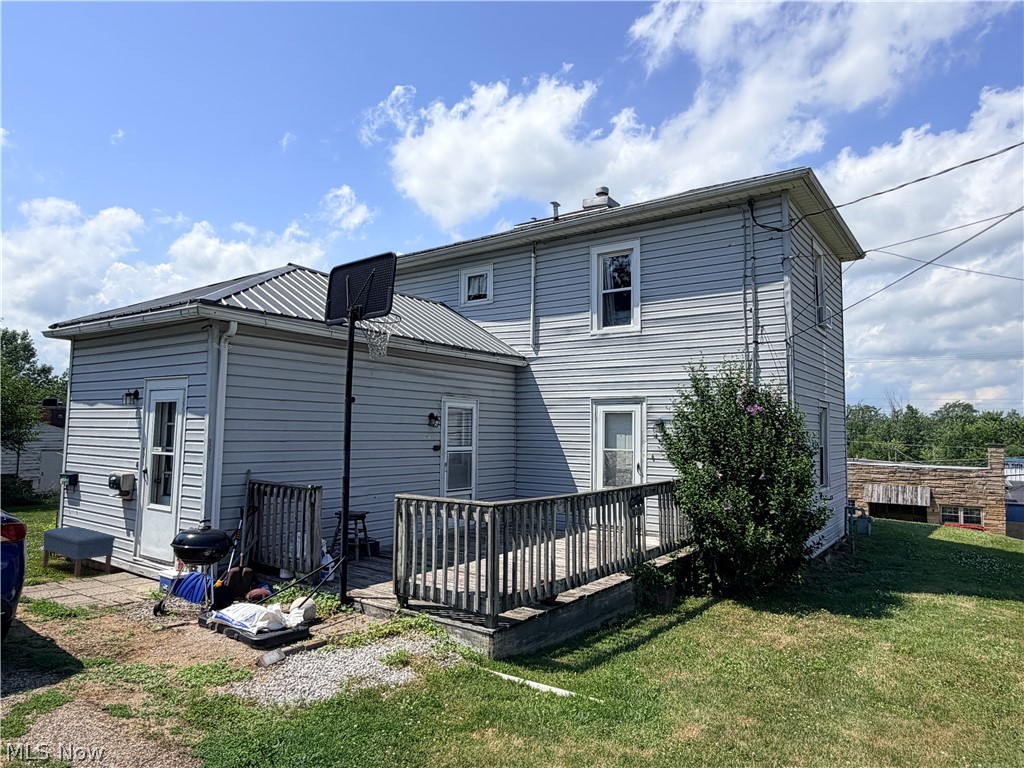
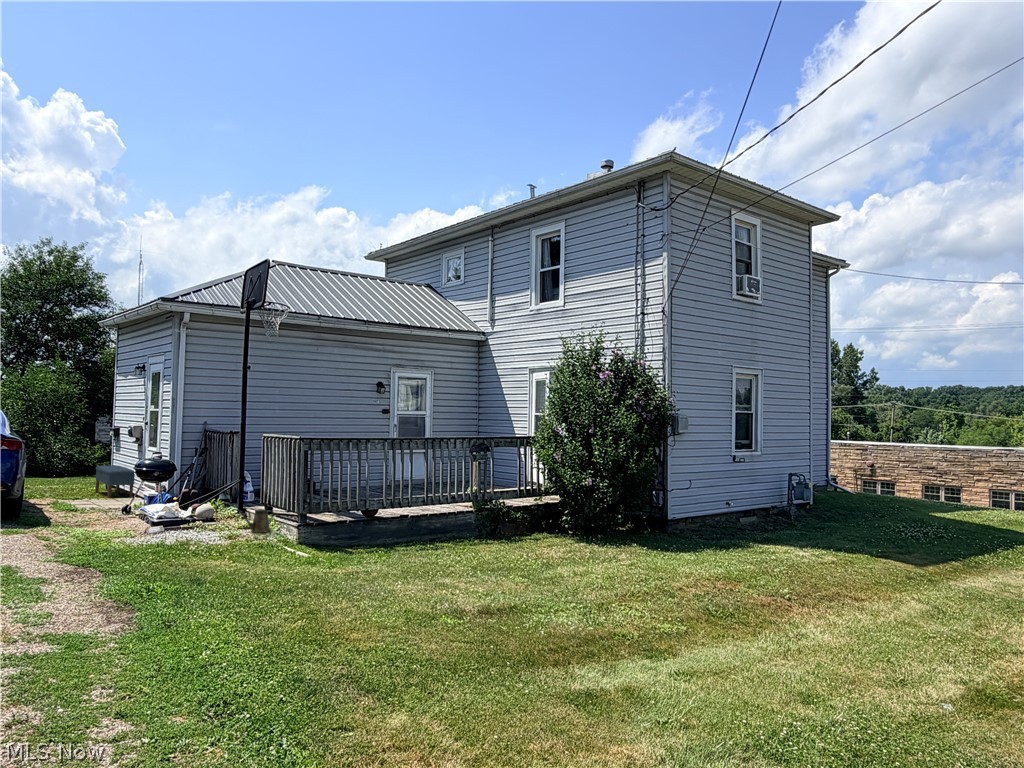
watering can: none [390,604,424,642] -> present [238,510,274,533]

